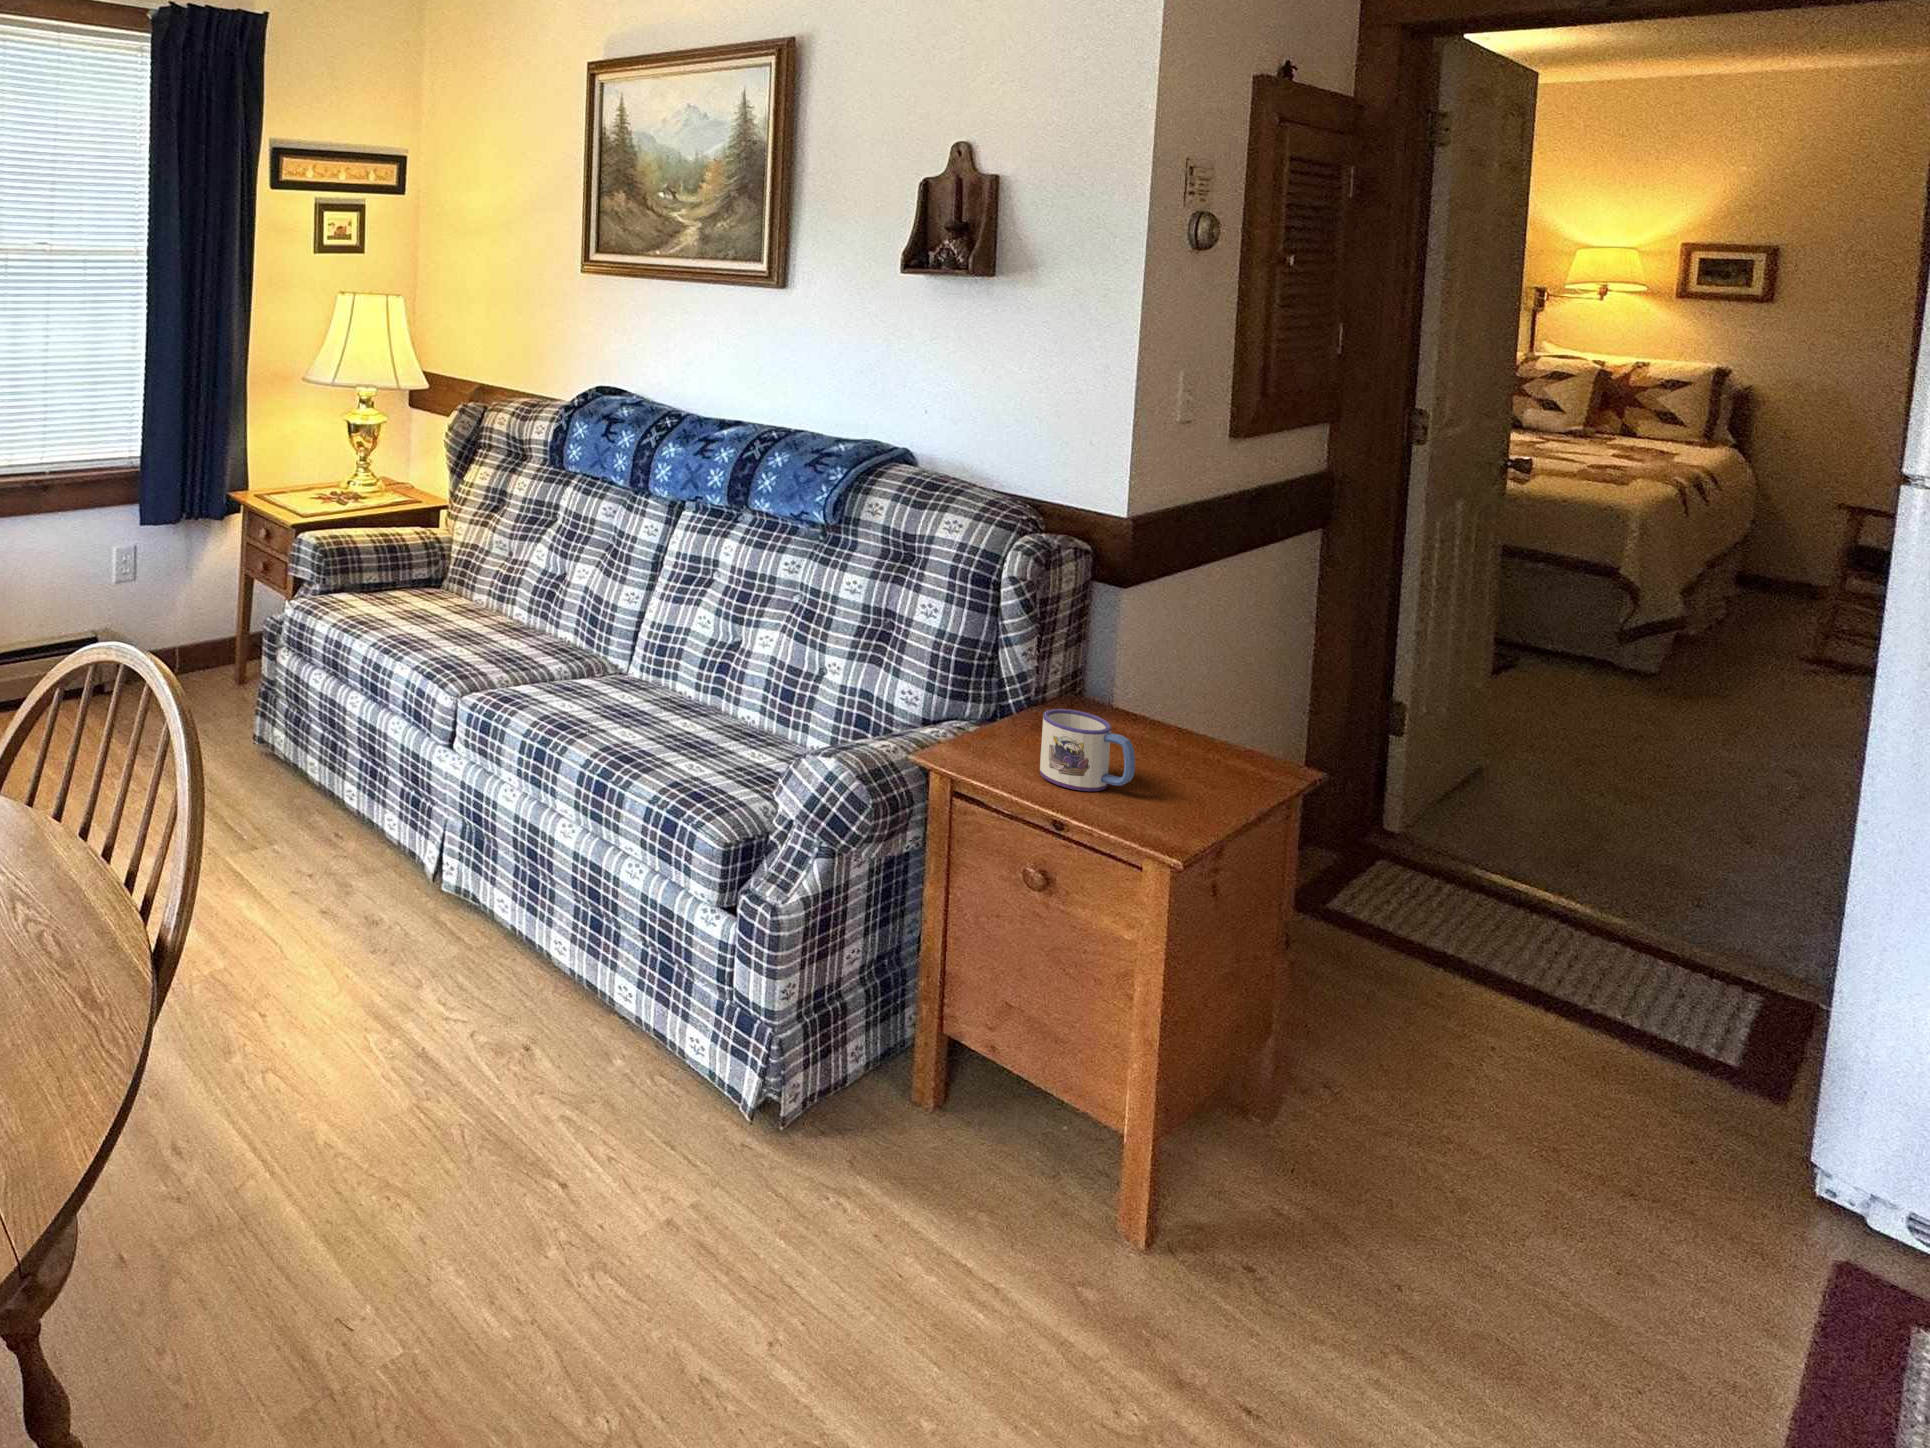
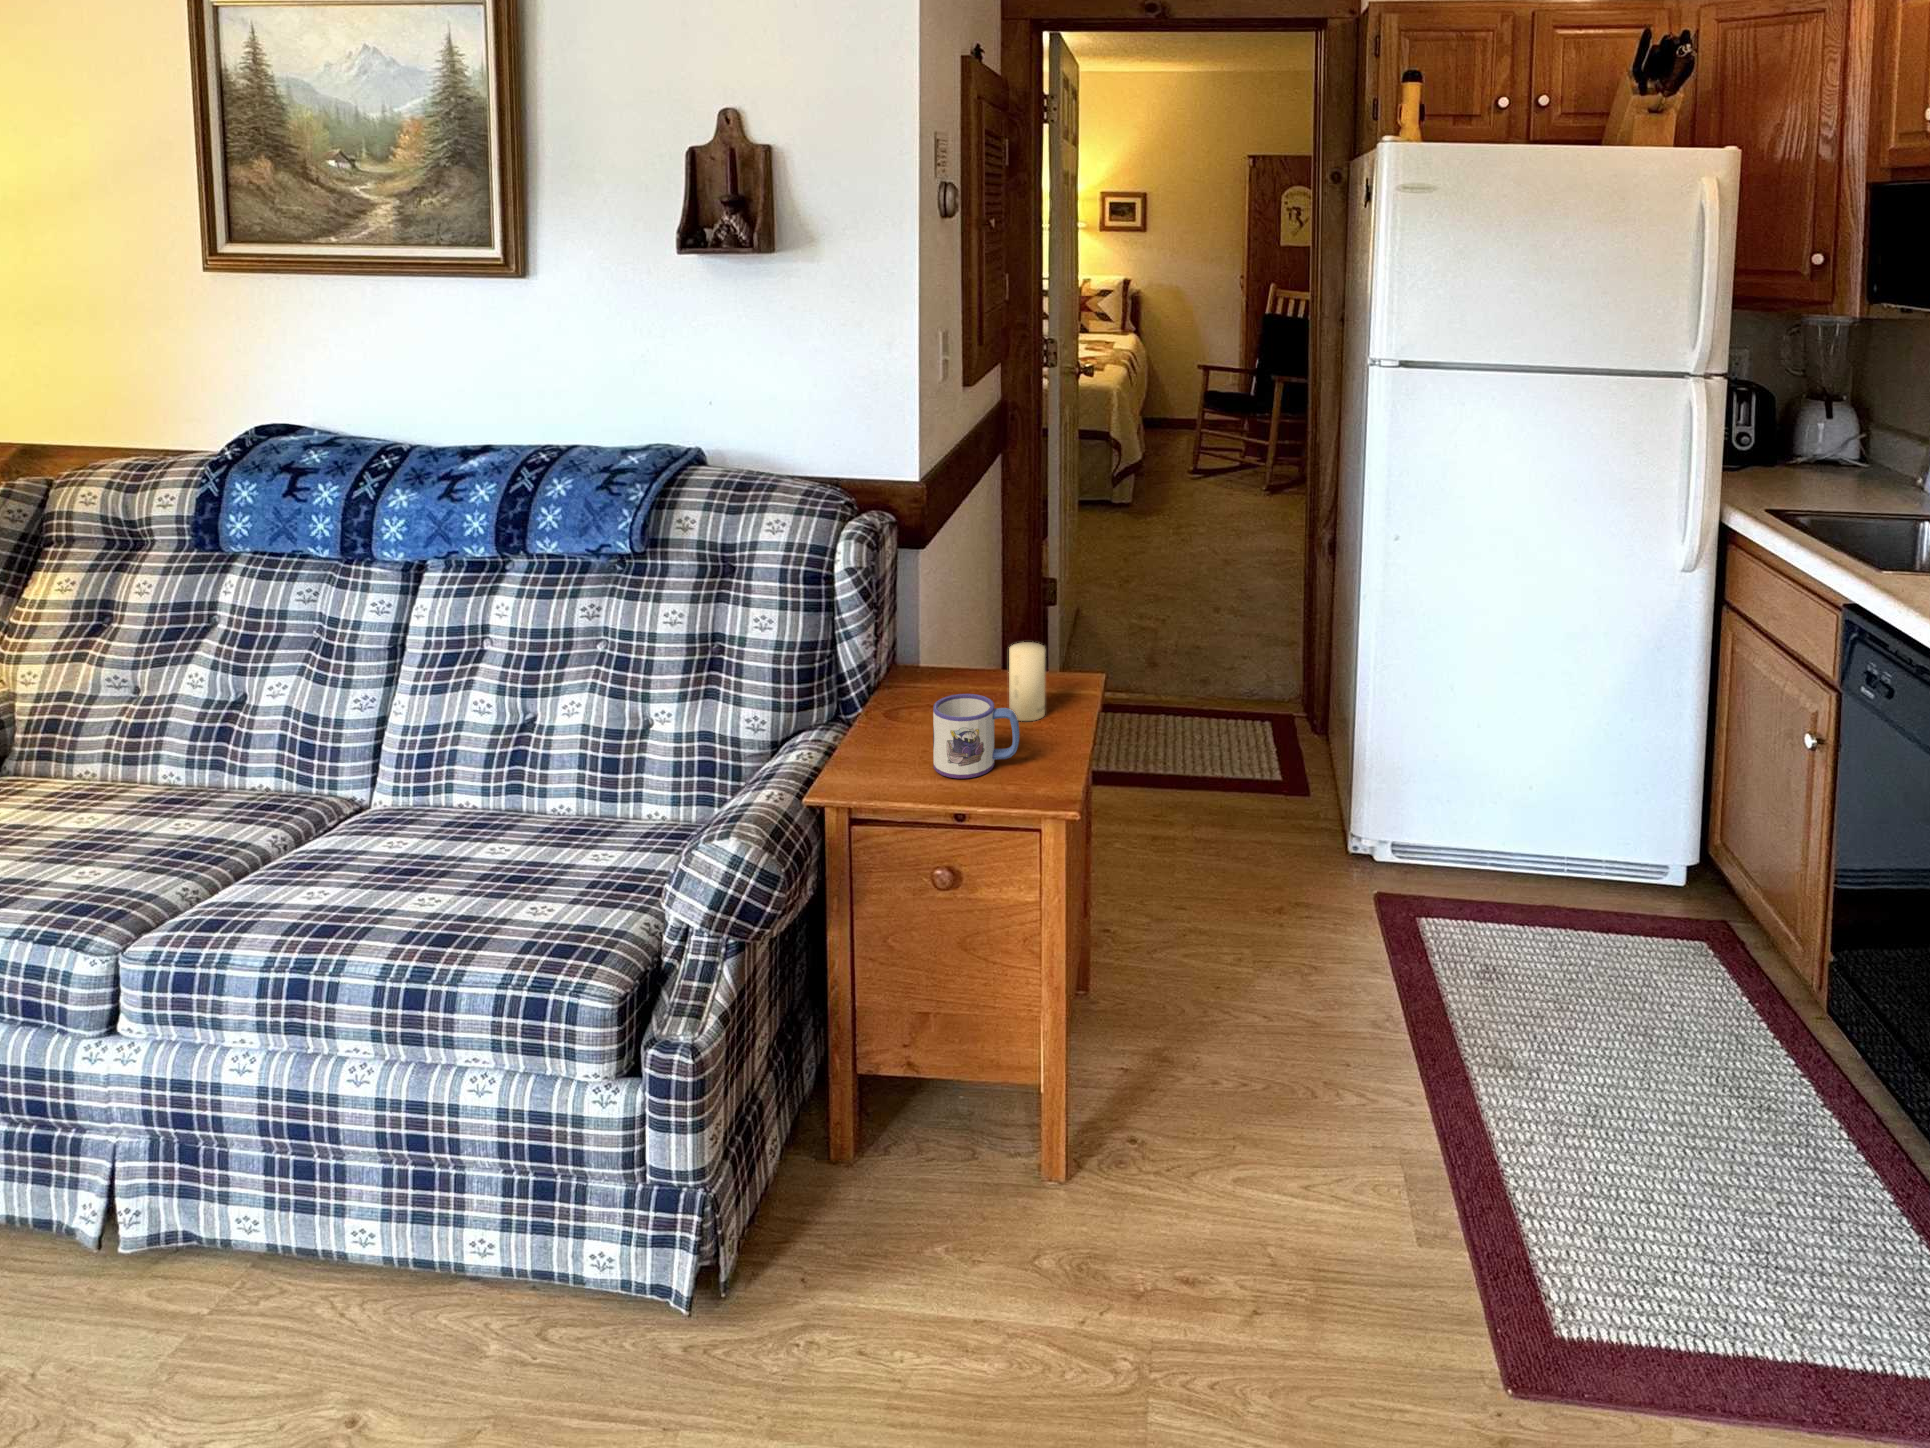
candle: none [1156,691,1206,775] -> present [1009,642,1045,721]

